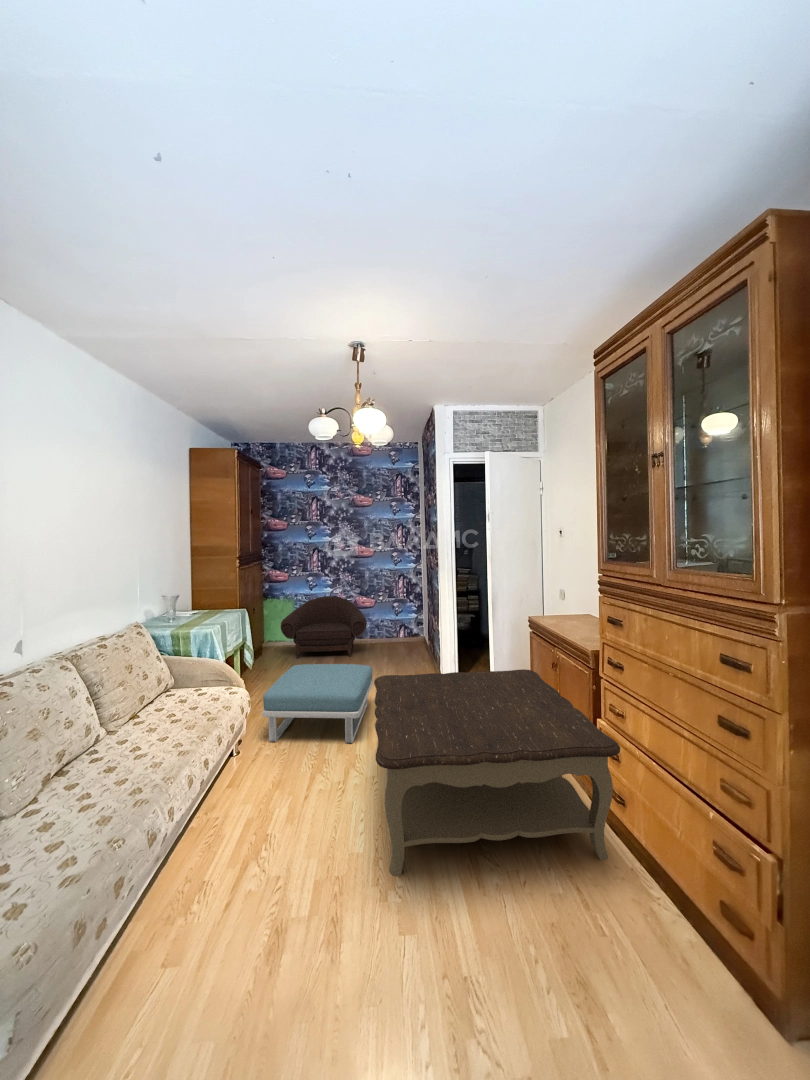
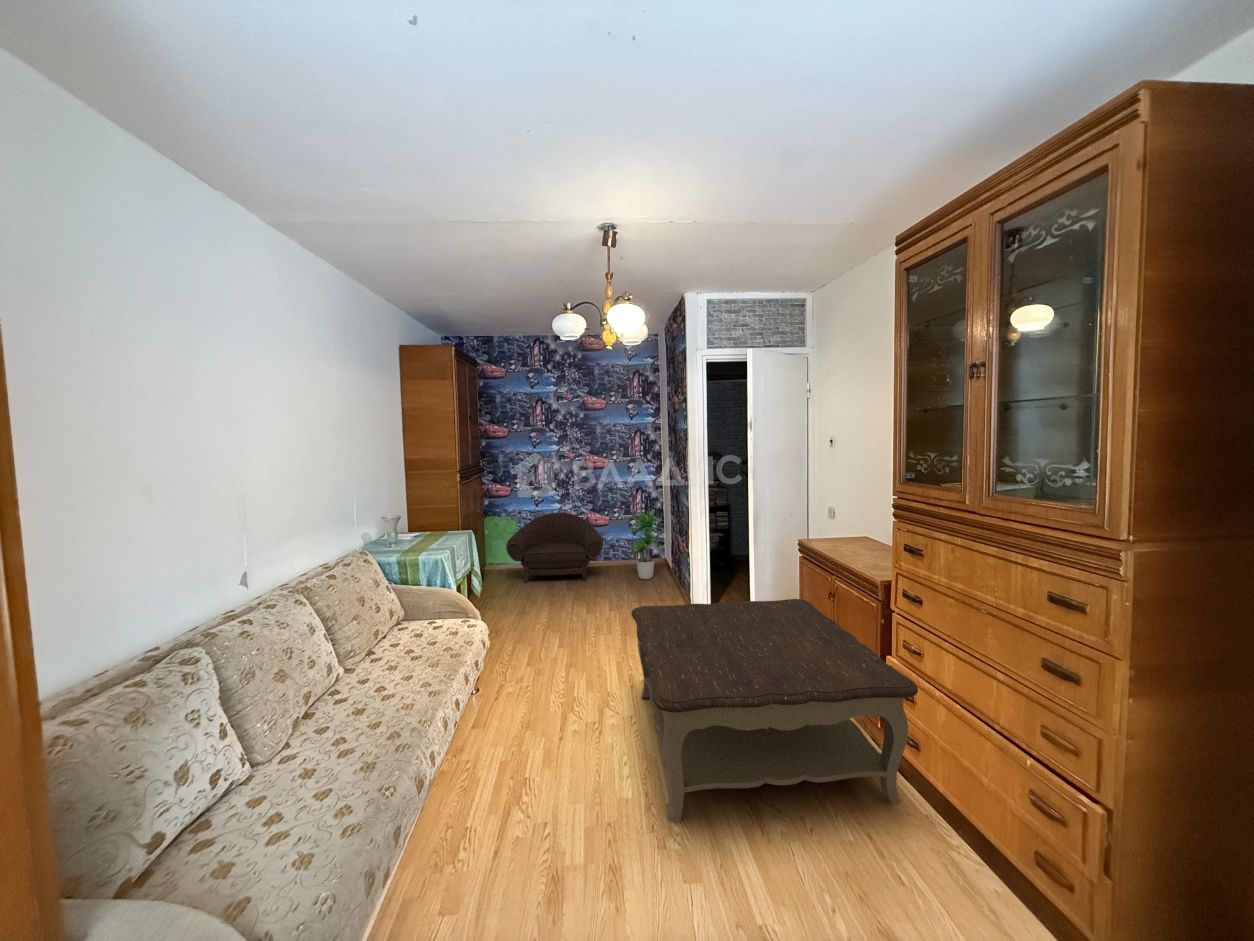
potted plant: none [386,591,425,655] -> present [630,509,662,579]
footstool: present [262,664,373,743] -> none [503,592,620,679]

